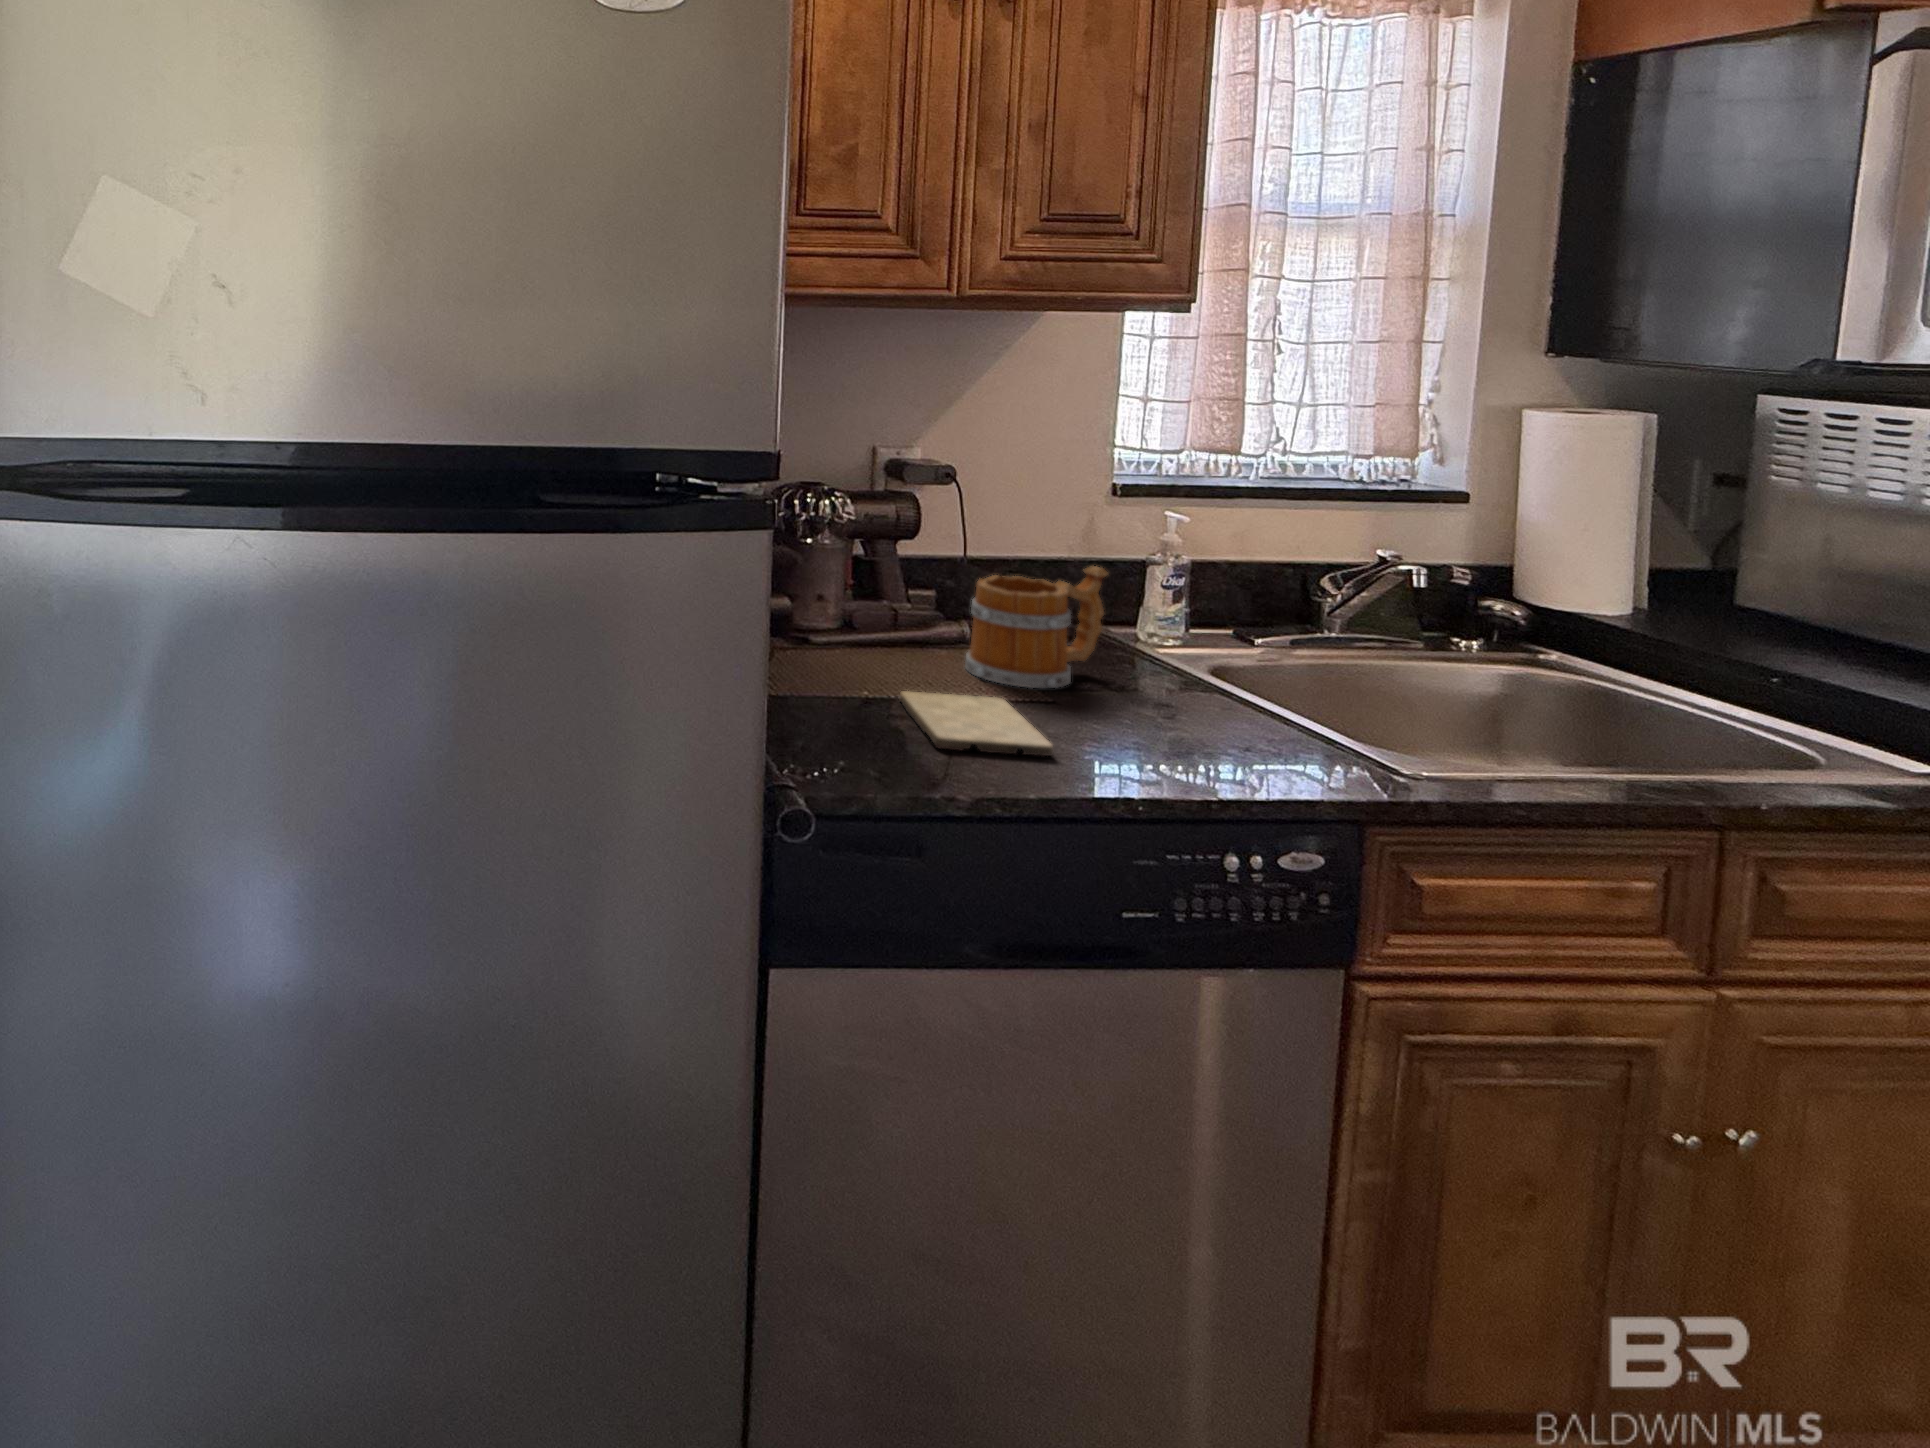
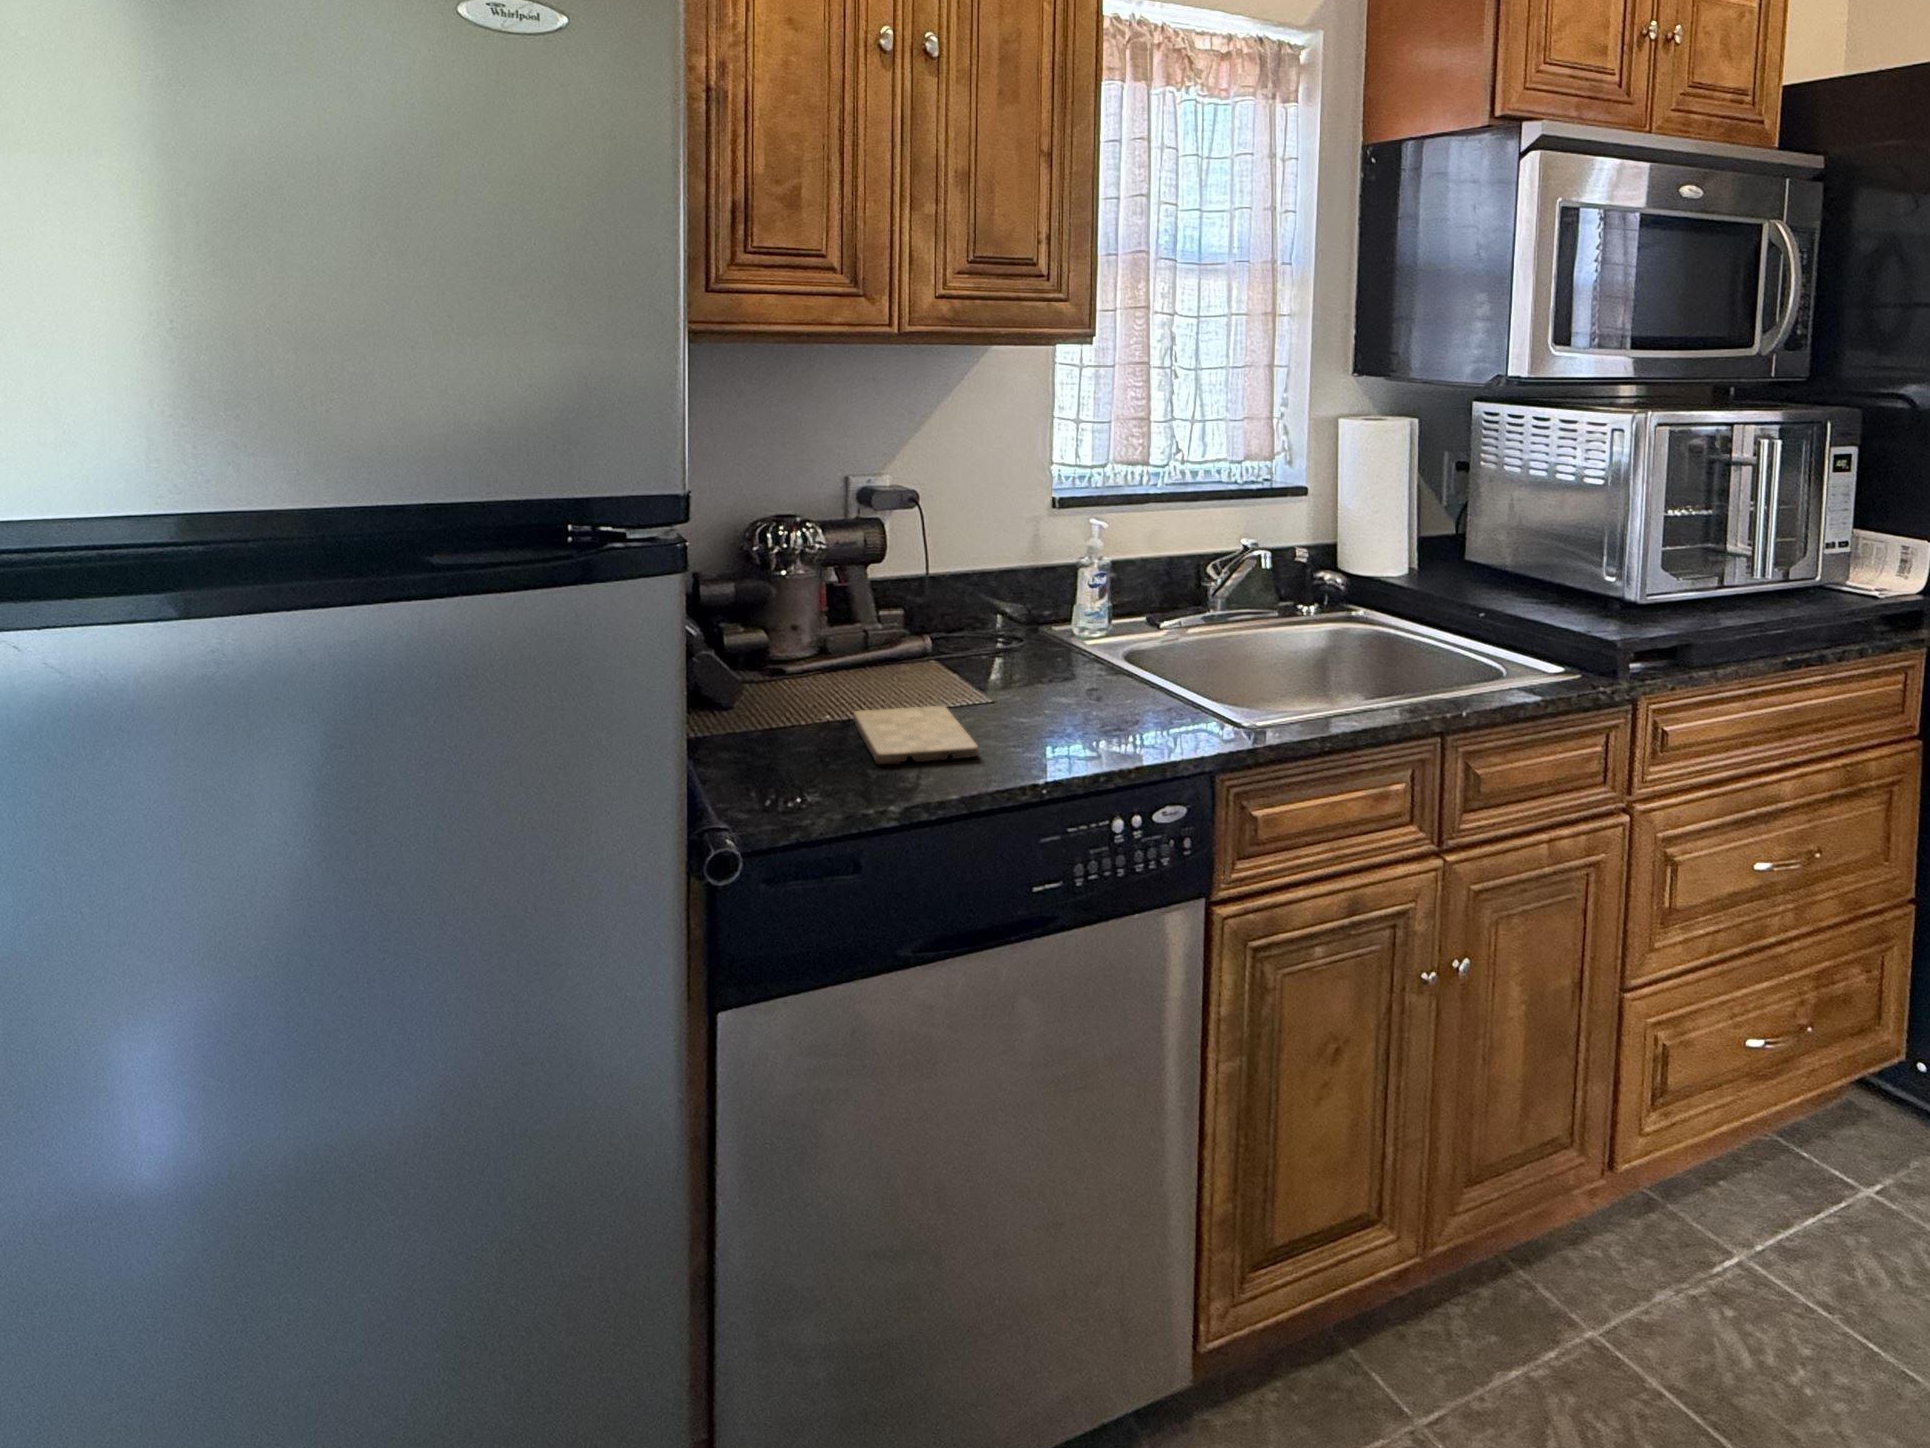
mug: present [965,566,1108,688] -> none [920,574,1039,692]

